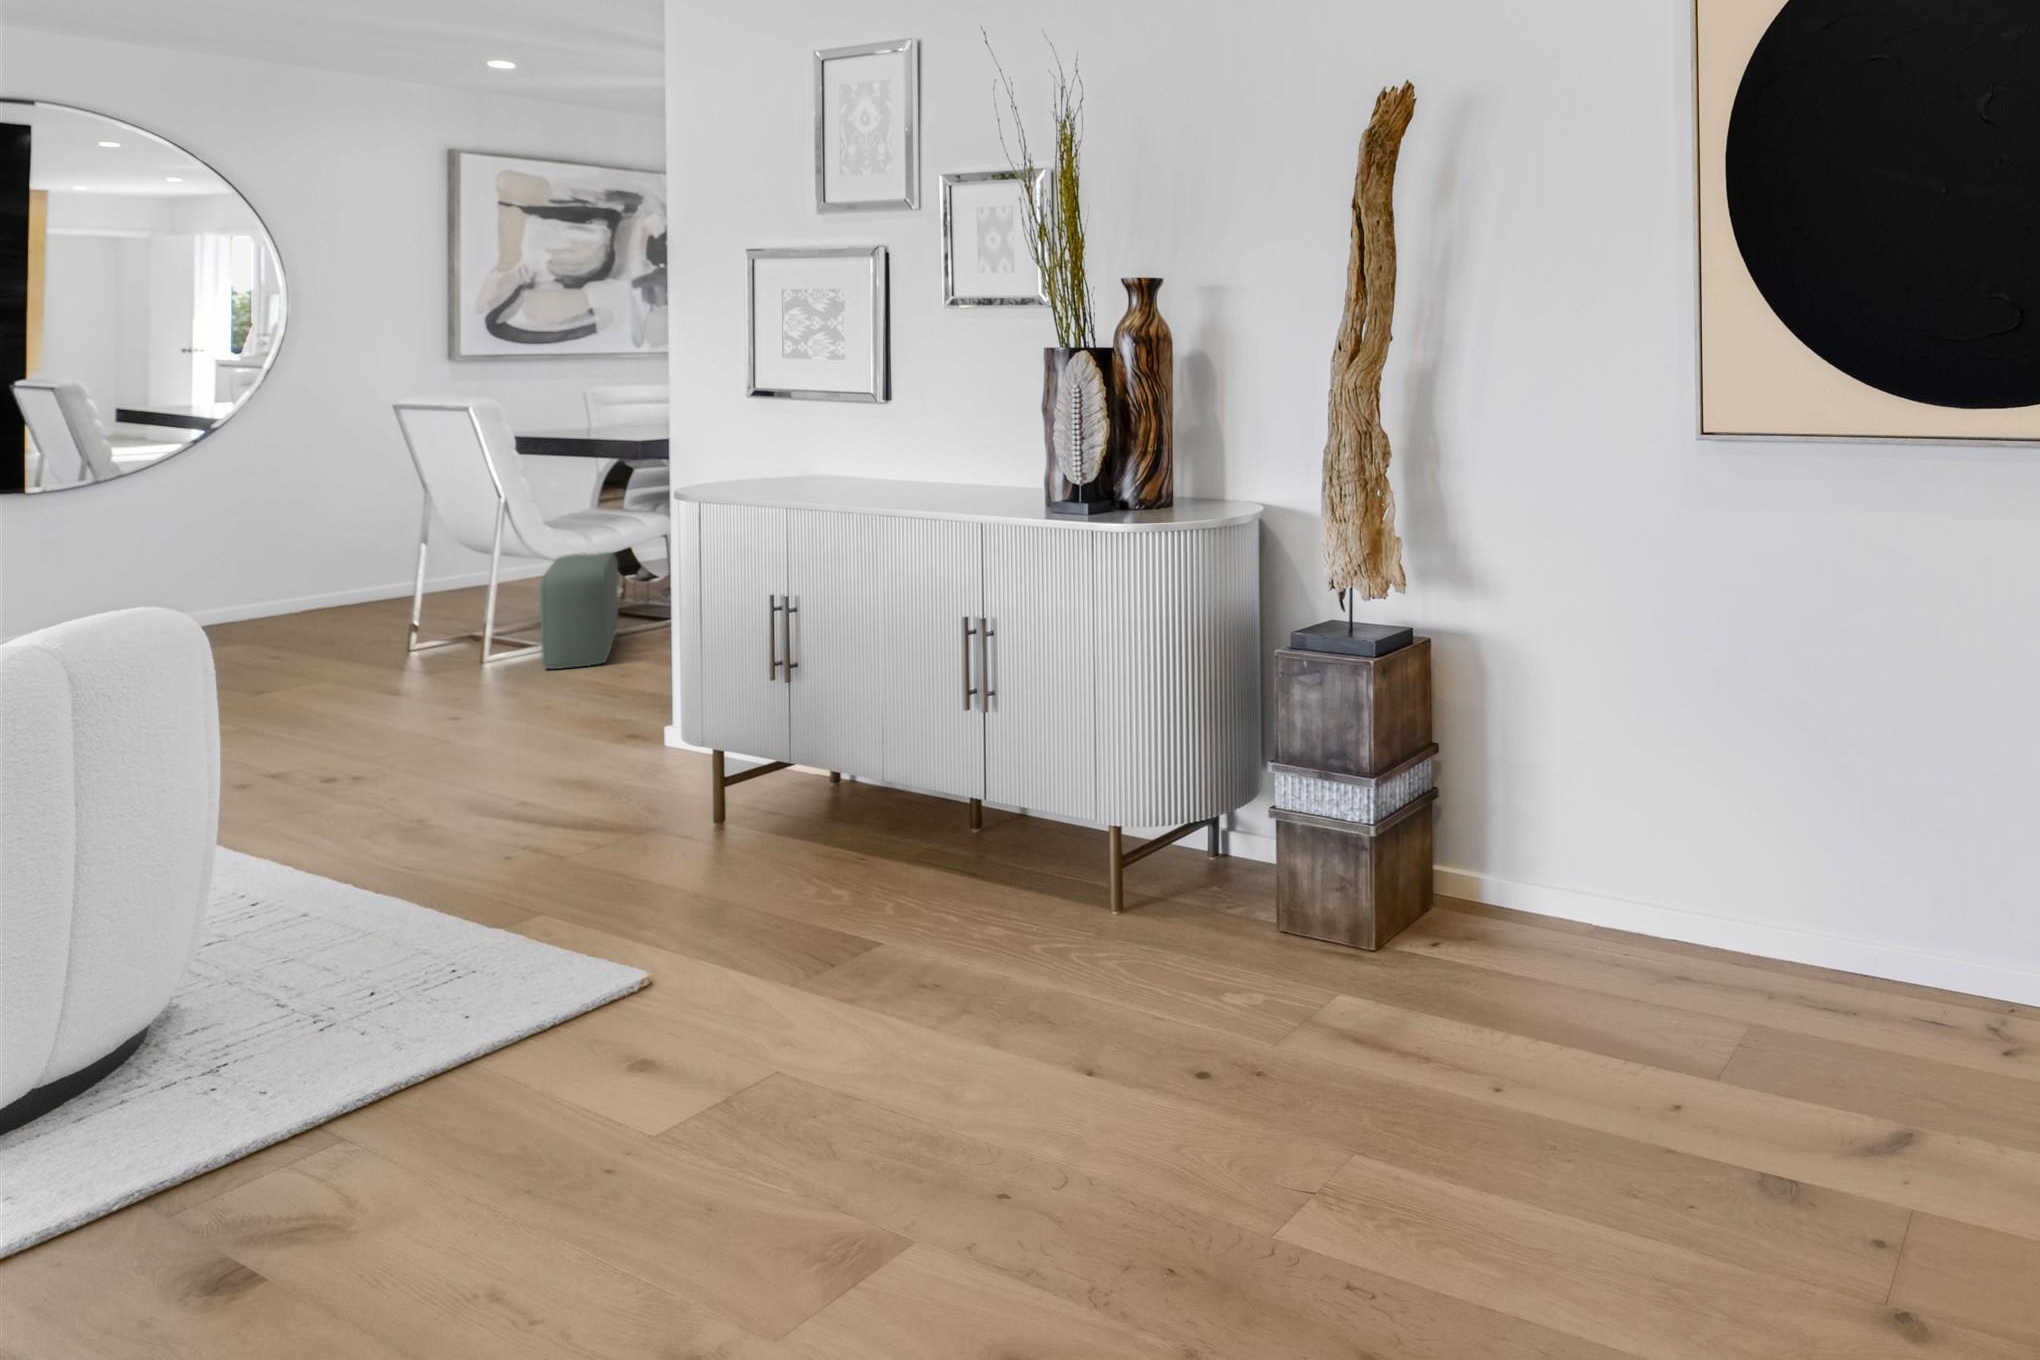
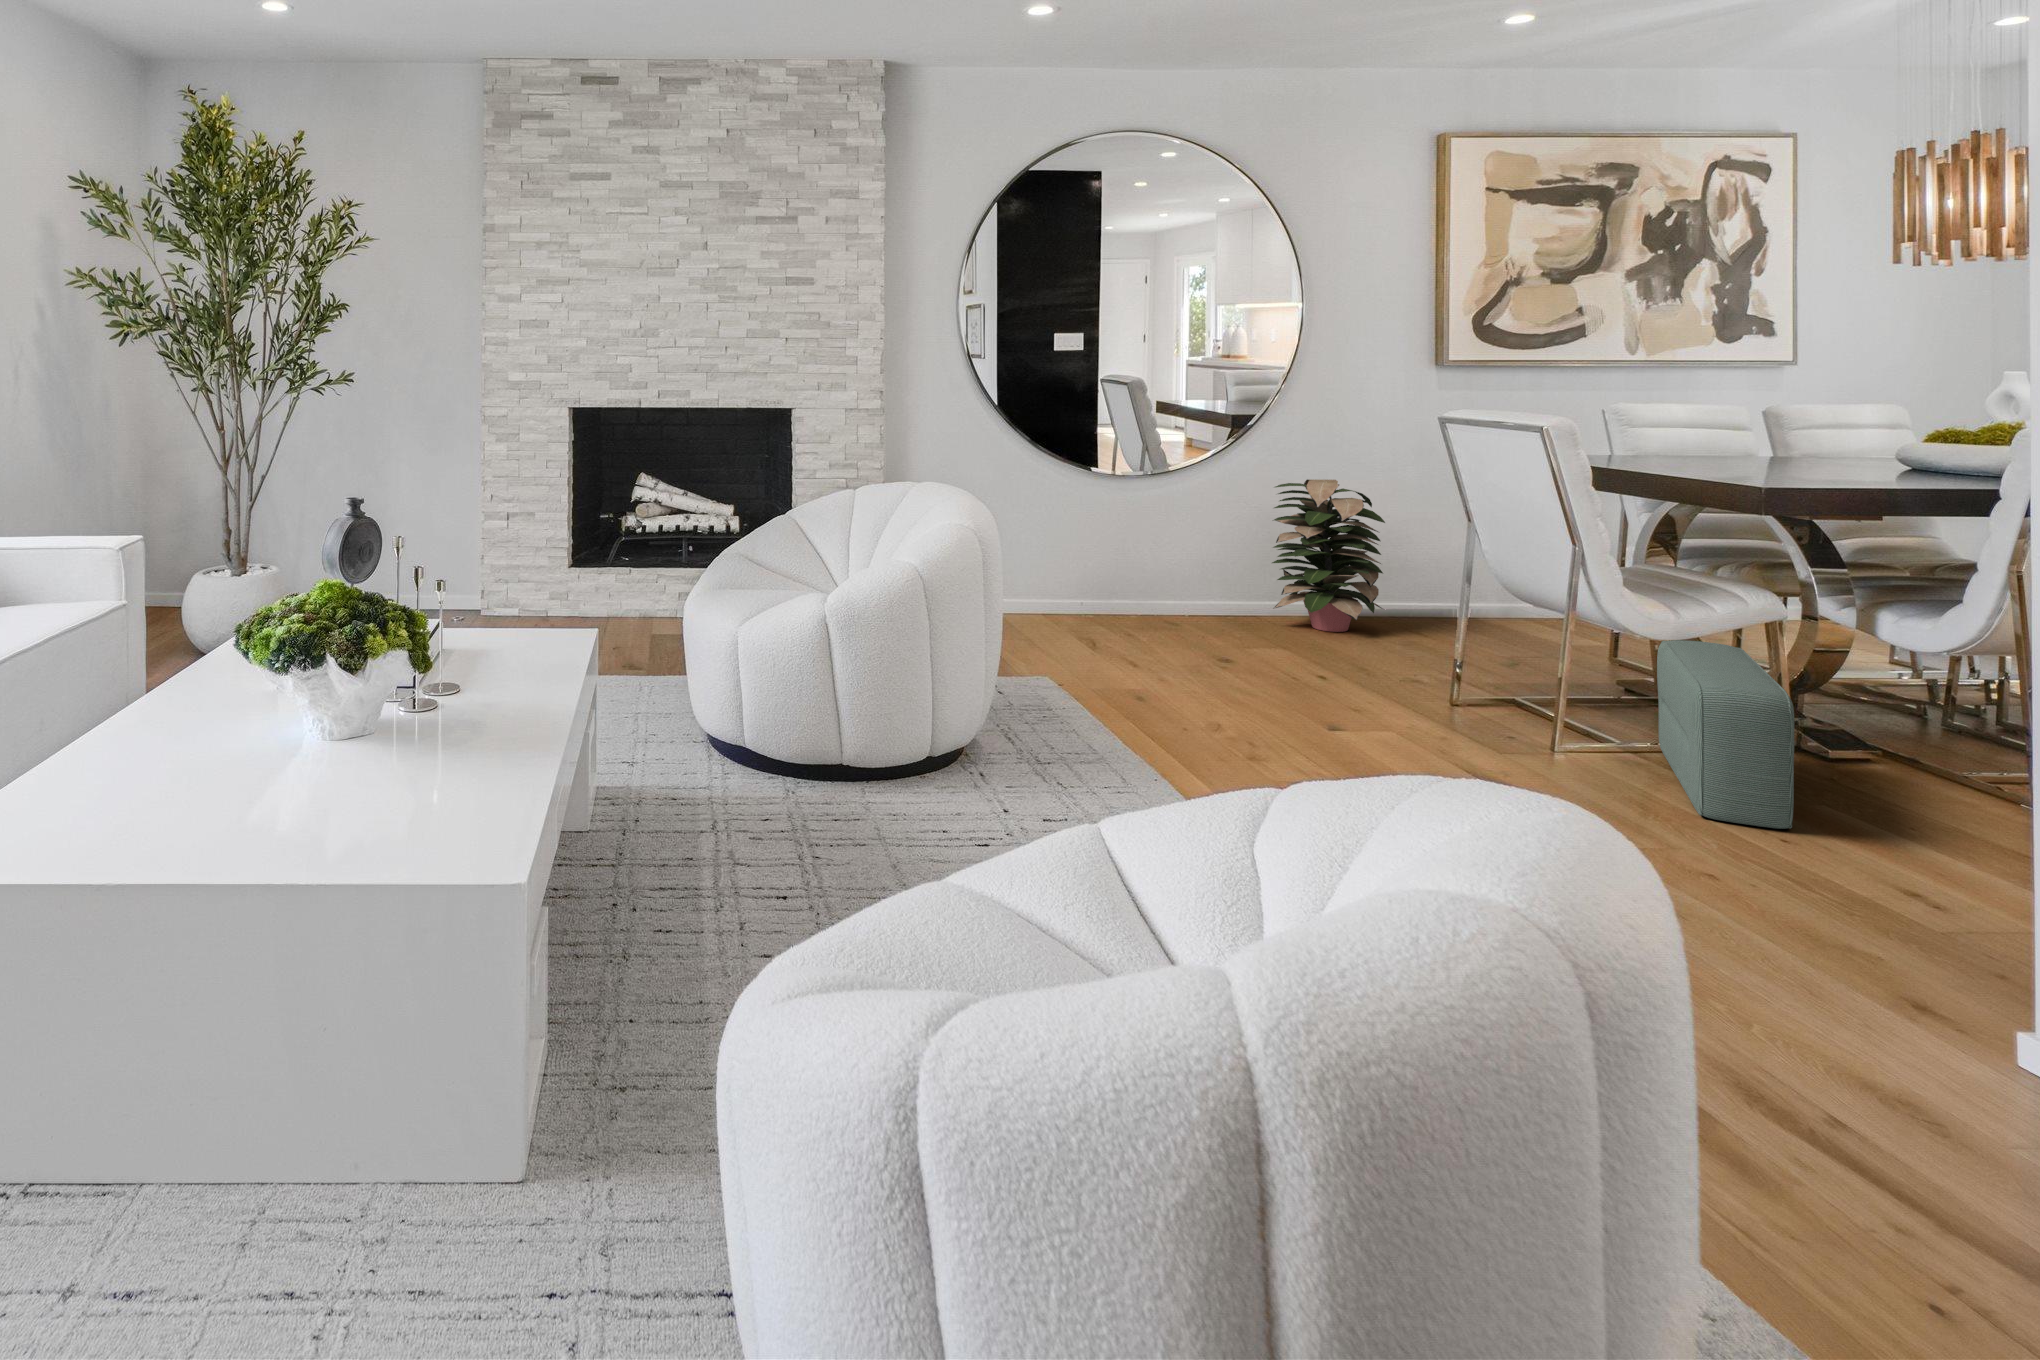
decorative plant: none [253,469,388,615] -> present [1272,479,1385,632]

